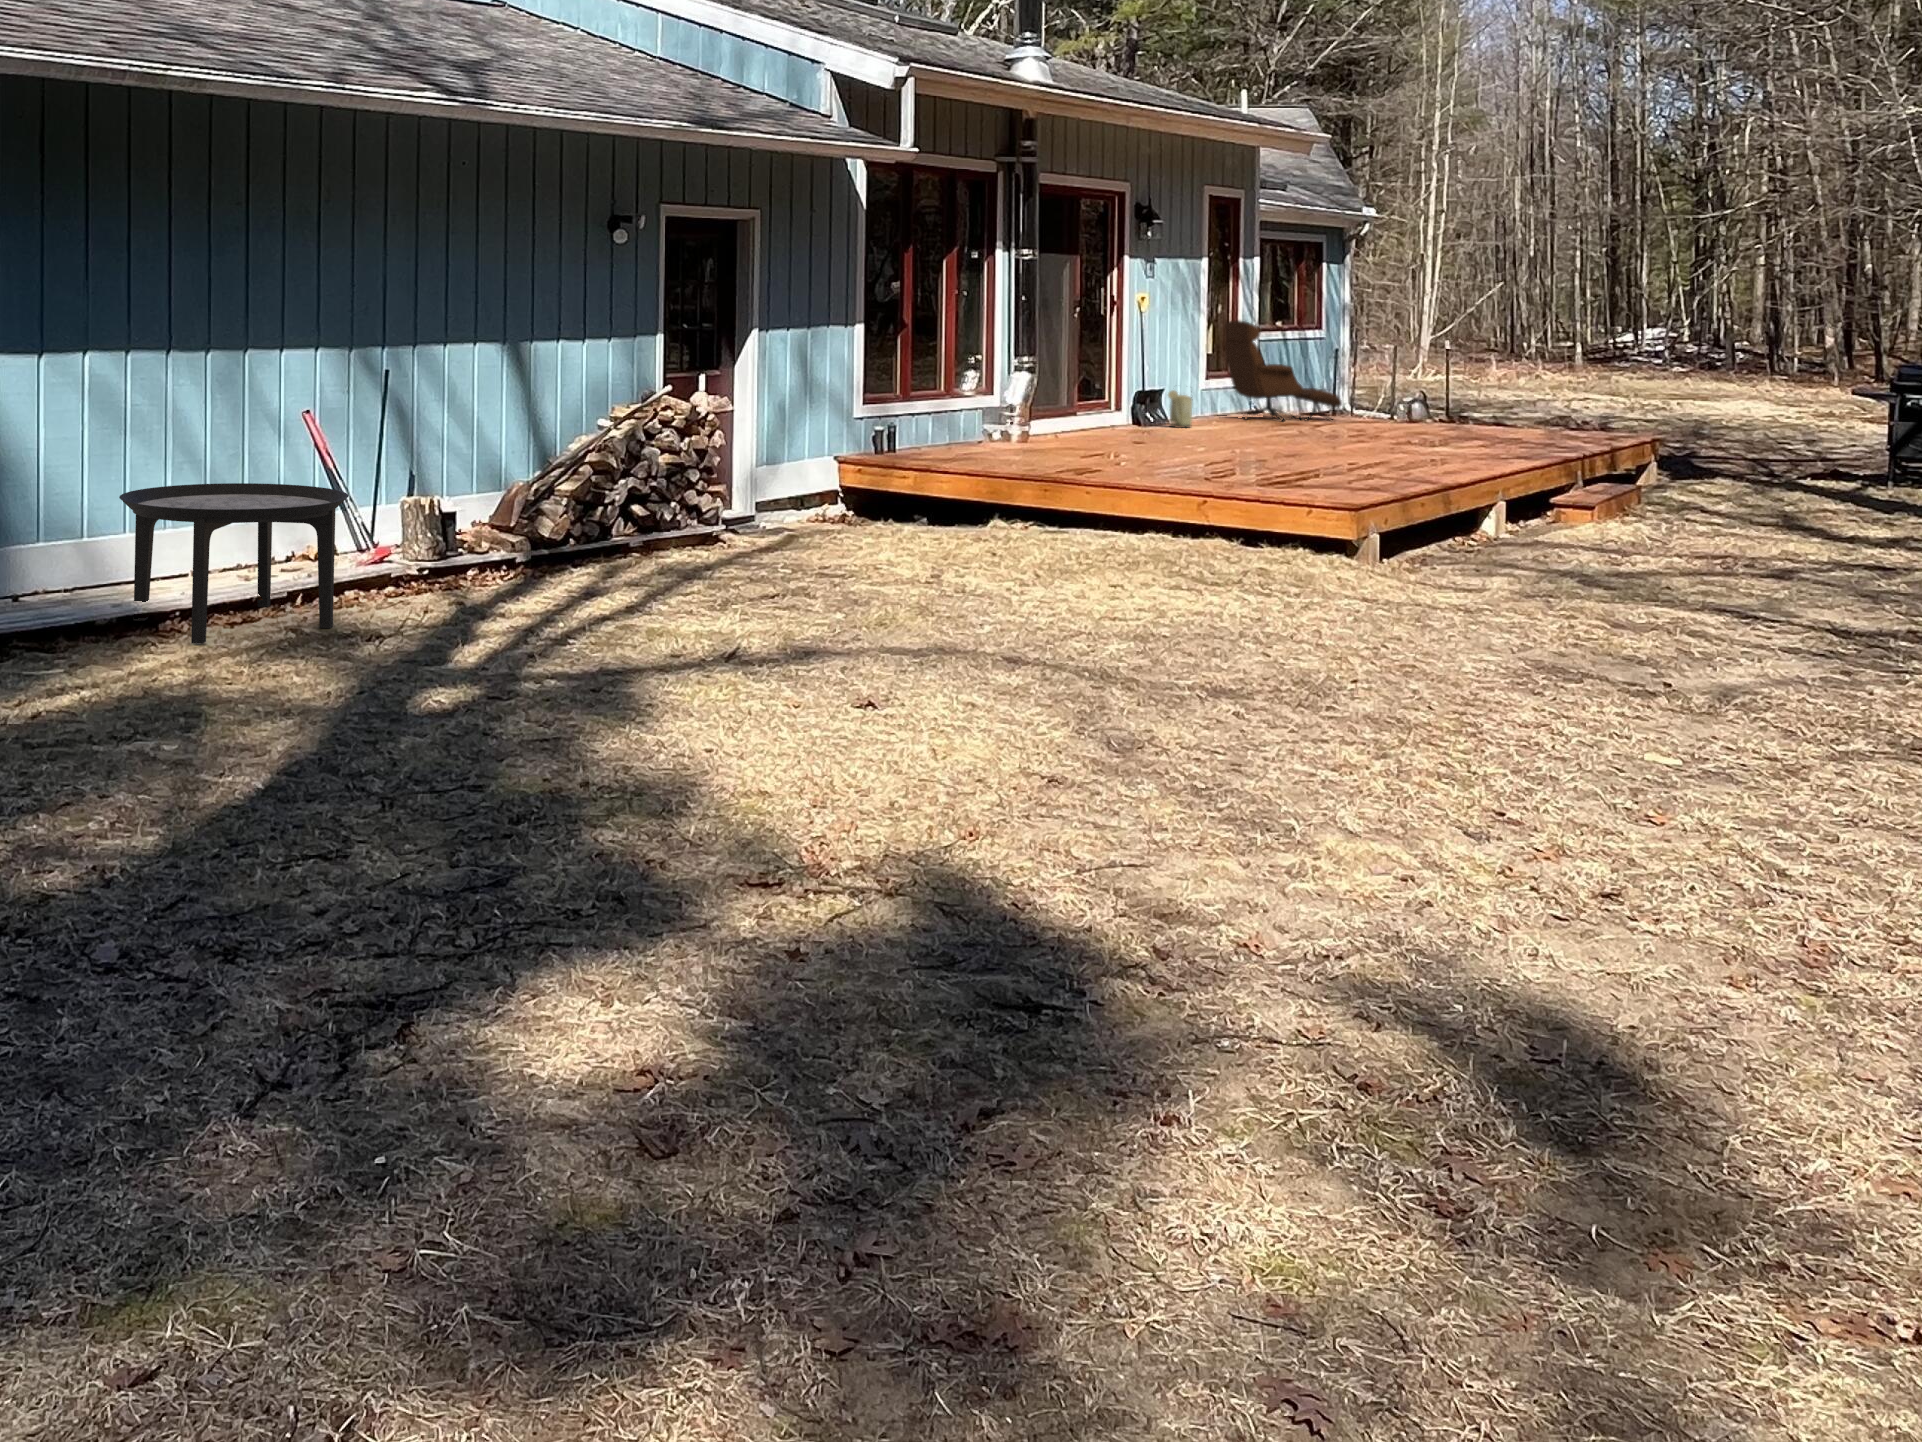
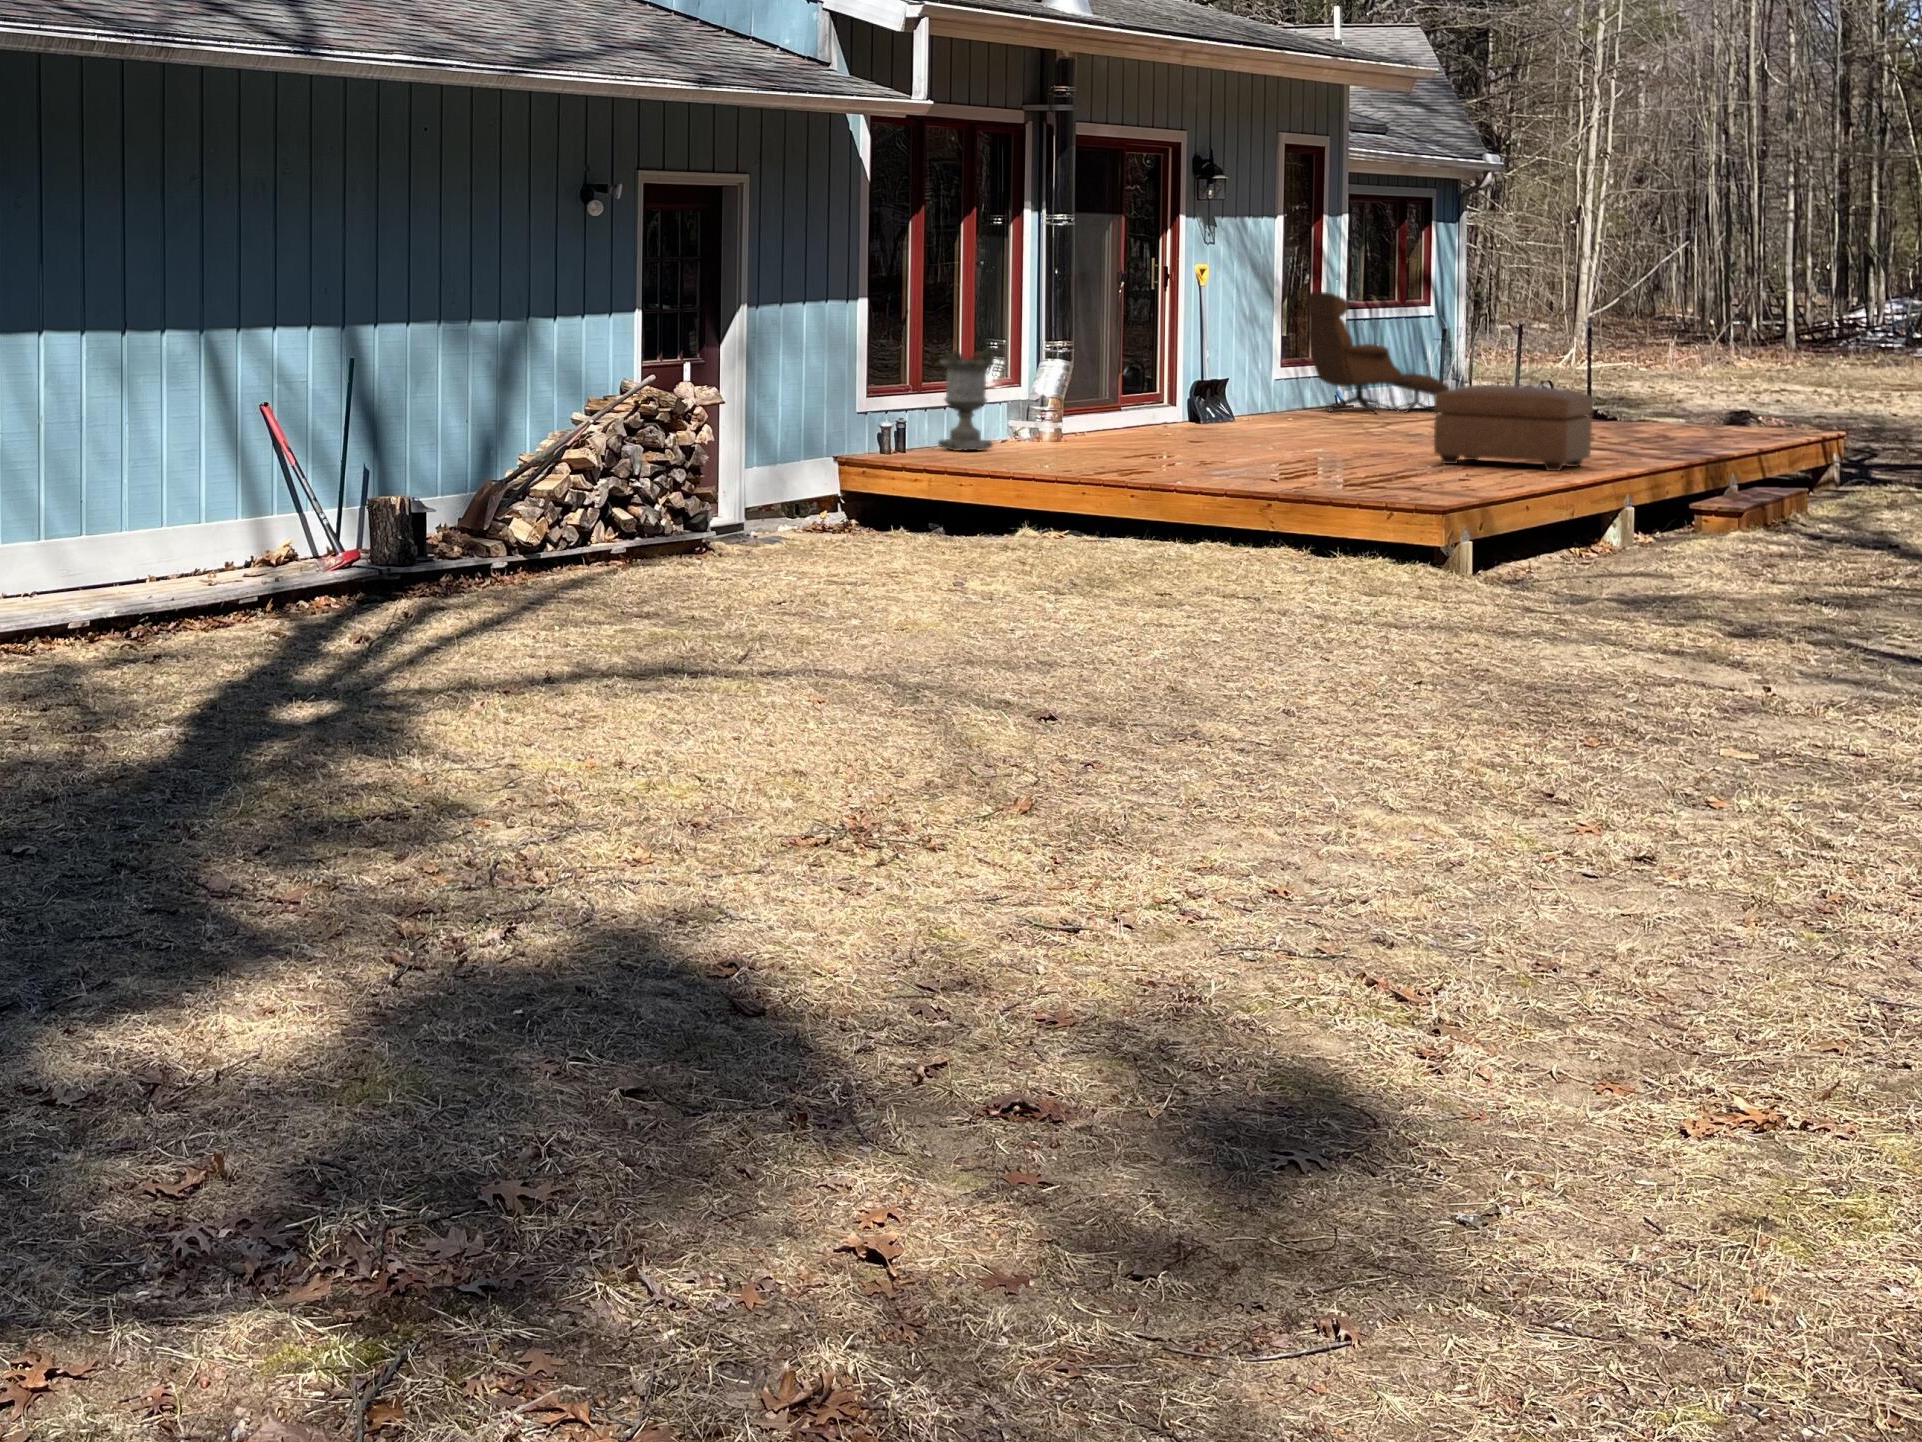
planter: none [922,366,973,453] -> present [938,349,995,451]
watering can: present [1168,390,1193,428] -> none [1233,371,1264,422]
ottoman: none [1341,401,1473,474] -> present [1434,385,1593,471]
round table: present [119,483,349,644] -> none [81,480,321,647]

